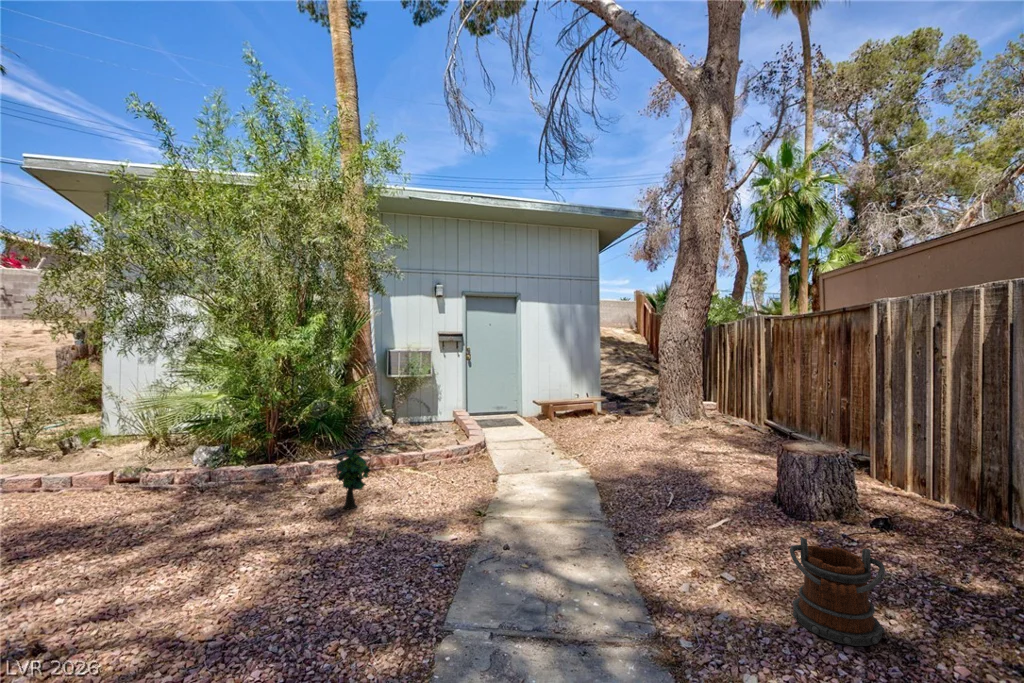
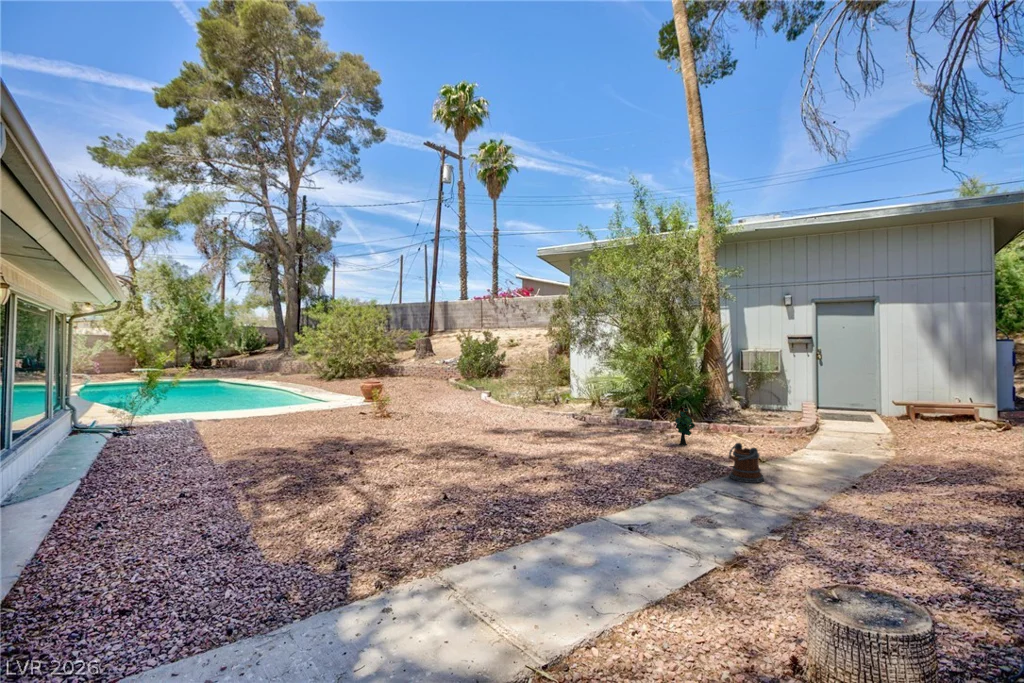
bucket: present [790,537,885,646] -> present [729,443,764,483]

